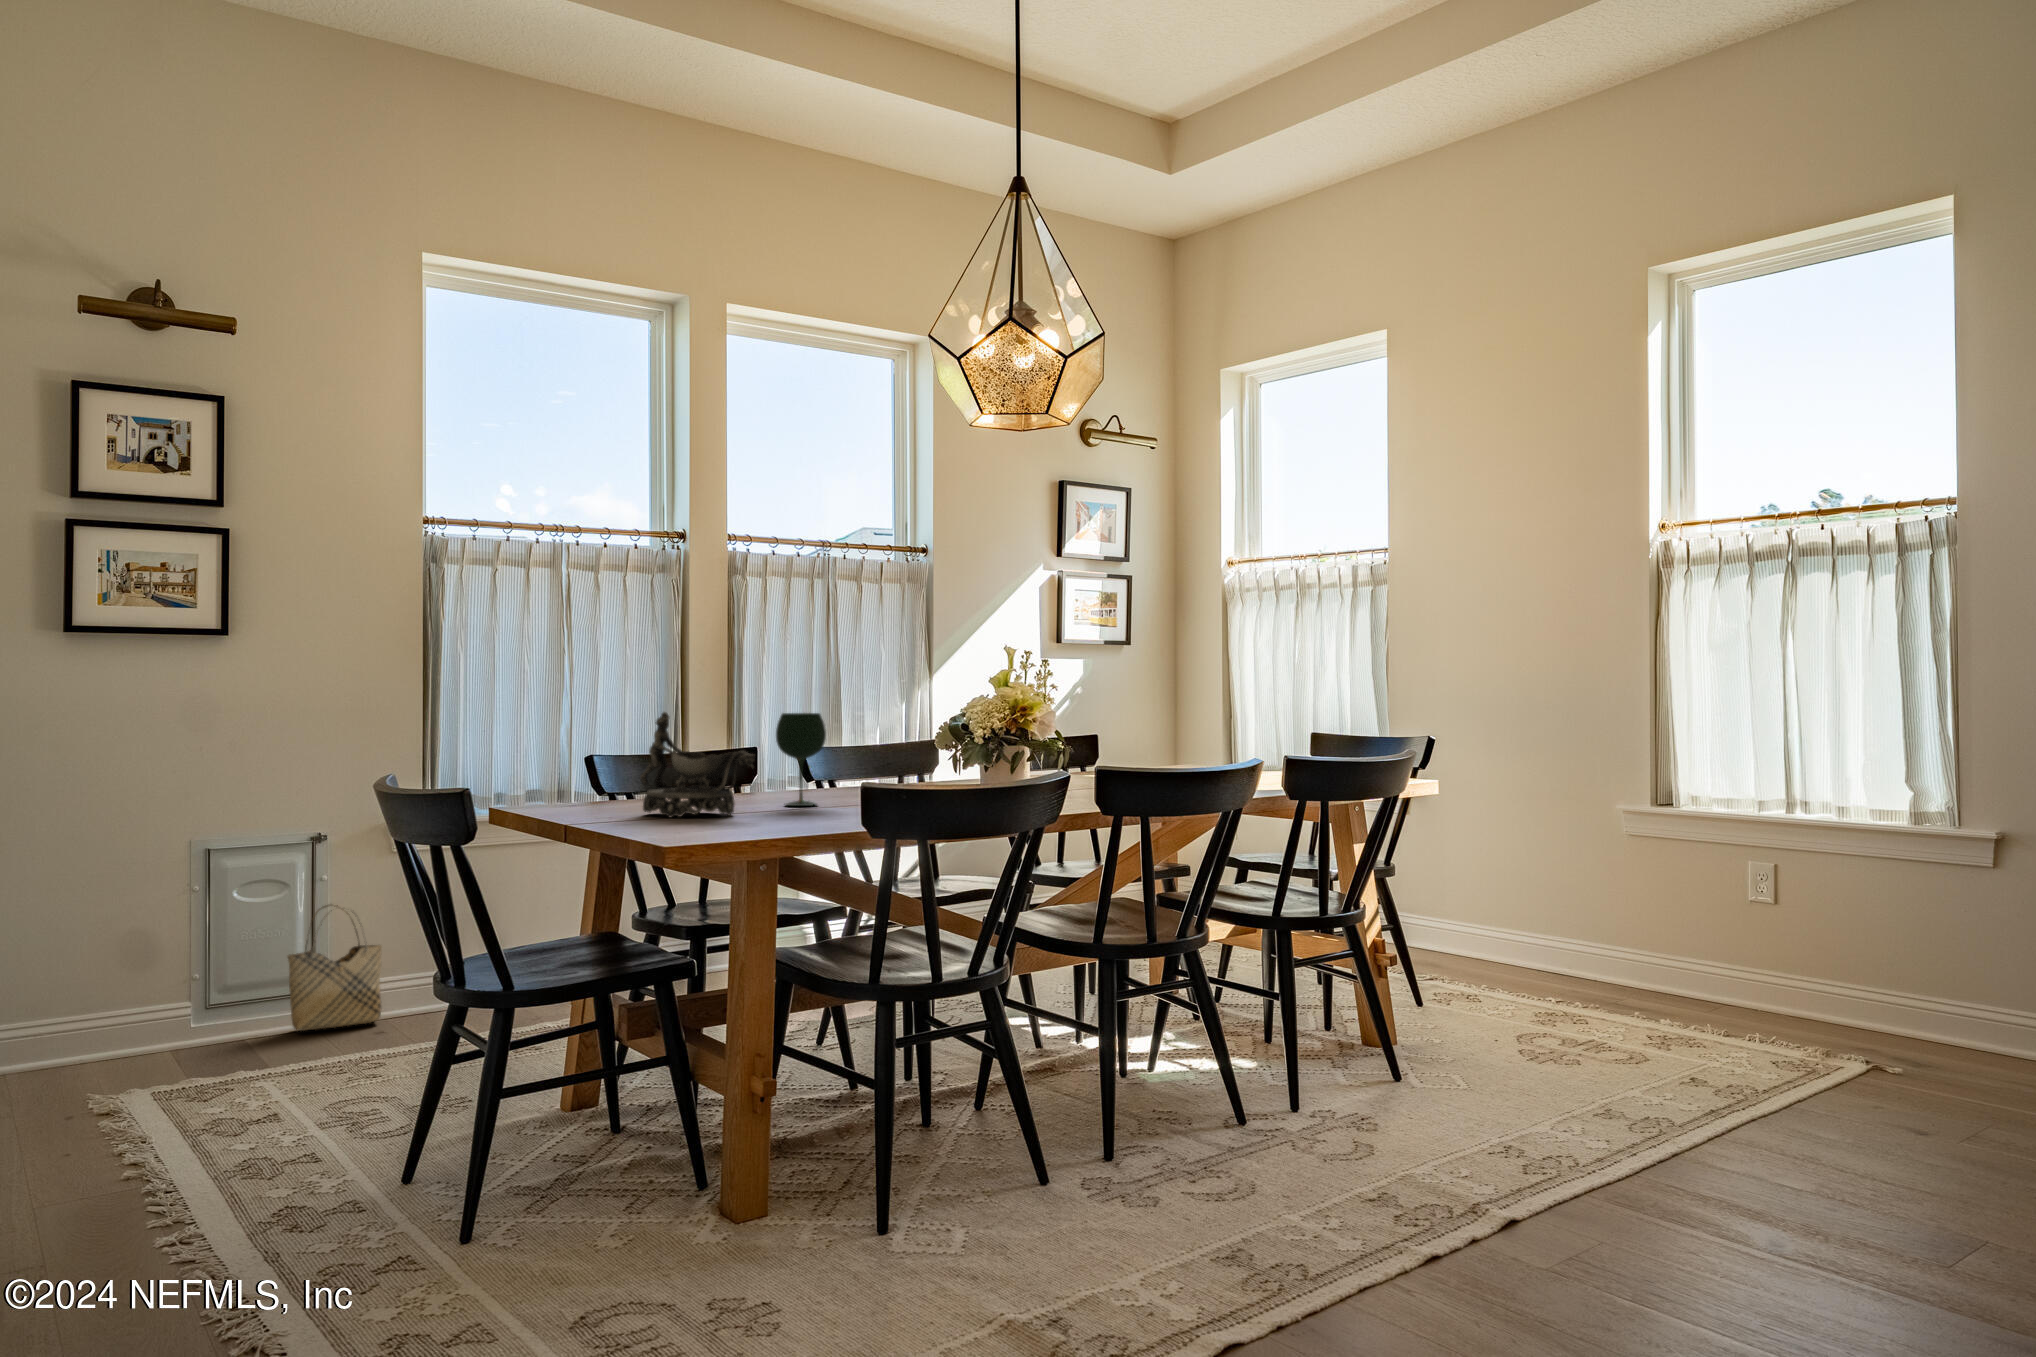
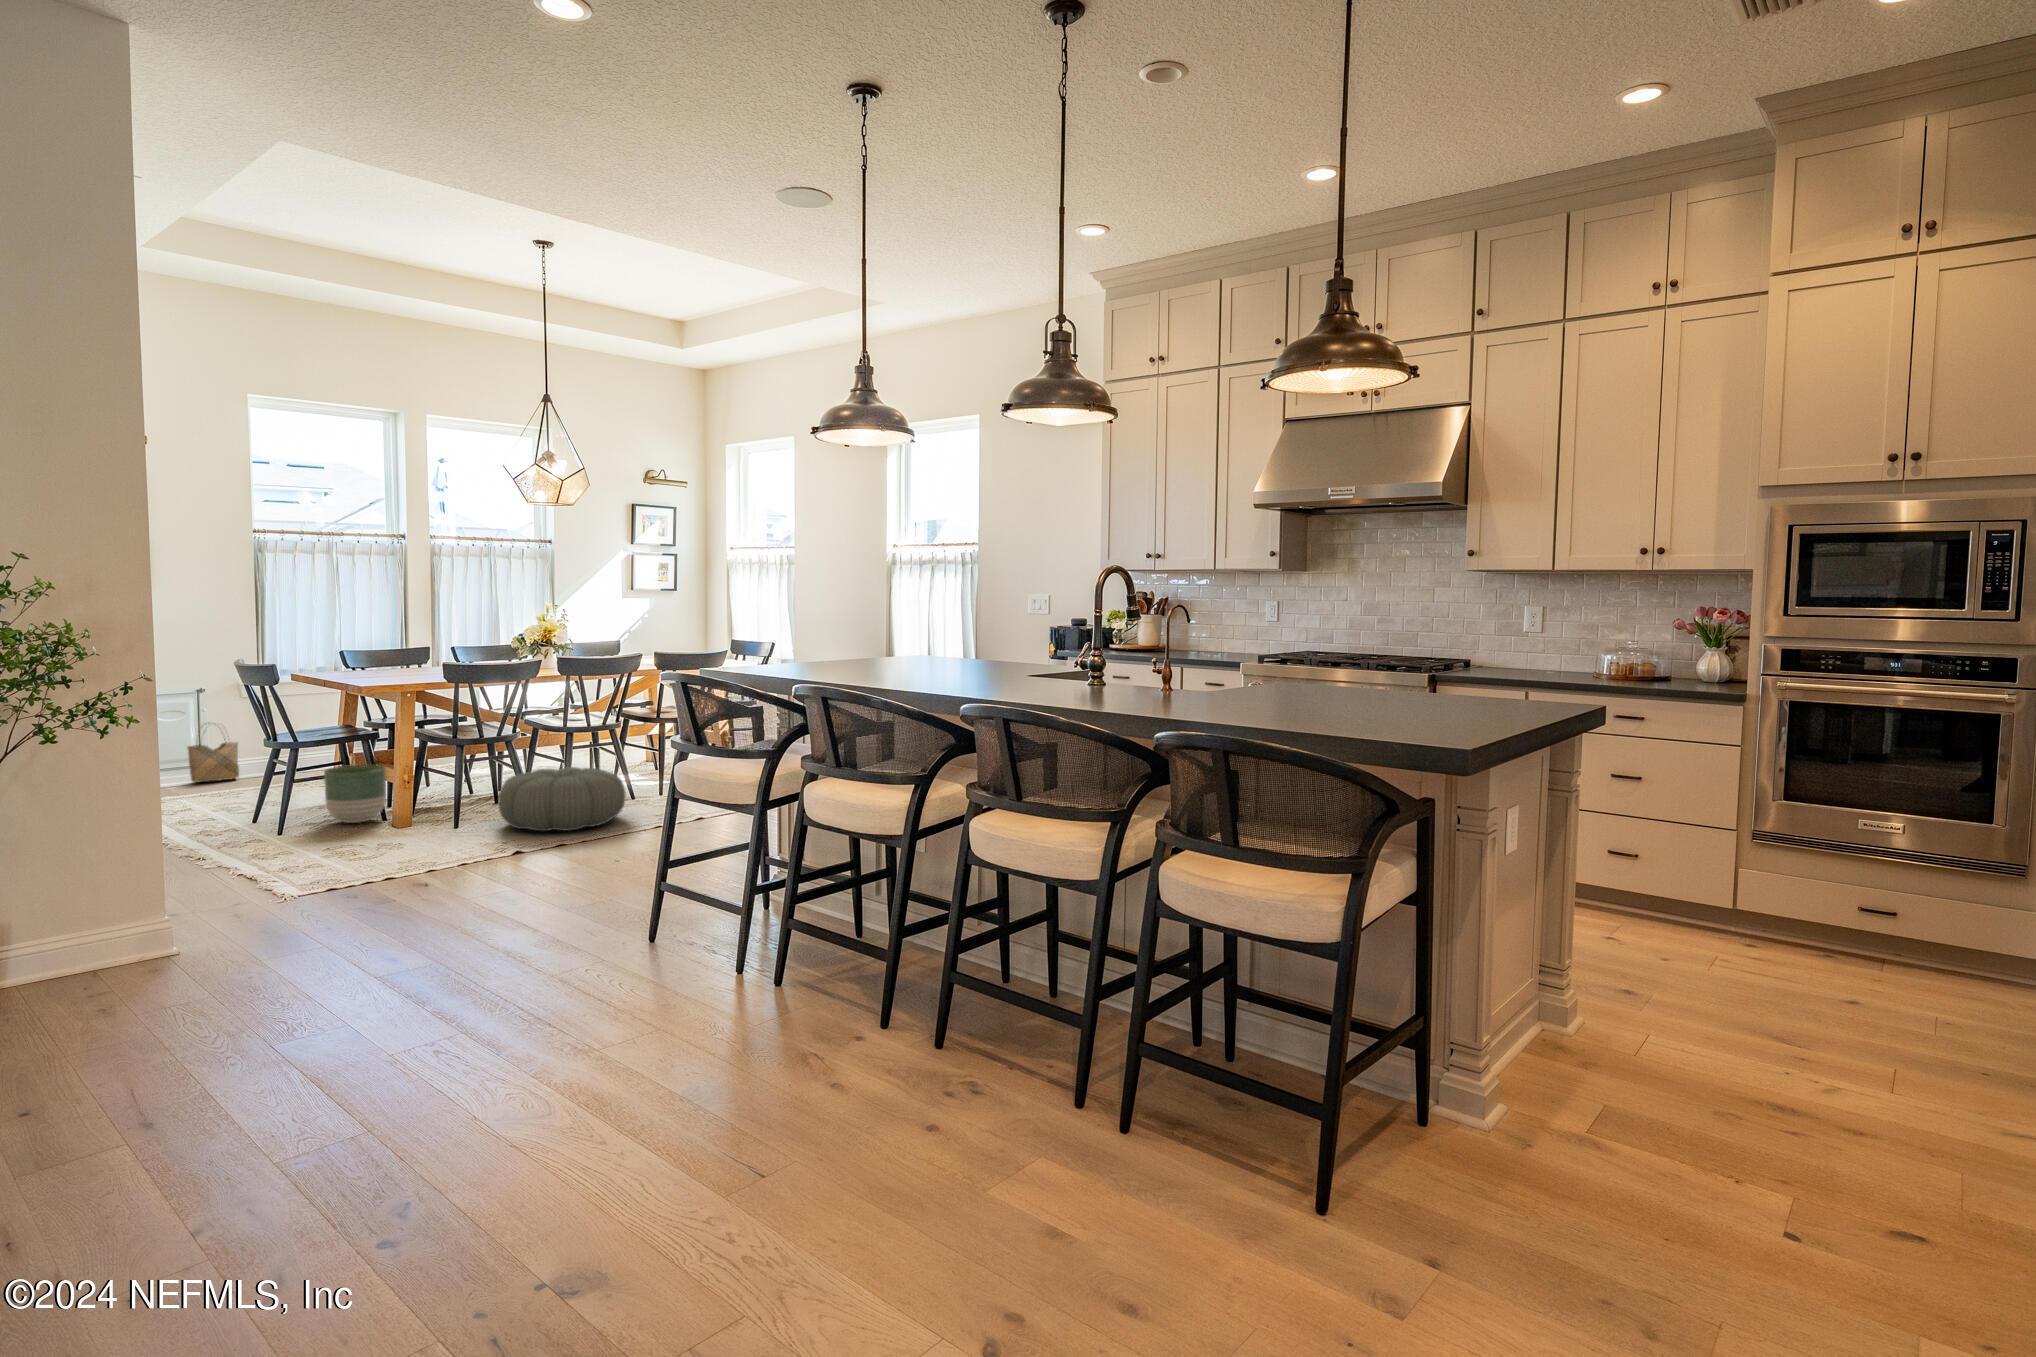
decorative bowl: present [640,712,755,817] -> none [360,633,411,678]
wine glass: present [776,713,826,806] -> none [427,633,452,674]
planter: none [565,1034,703,1193] -> present [324,765,386,823]
pouf: none [989,1053,1313,1261] -> present [498,767,625,831]

